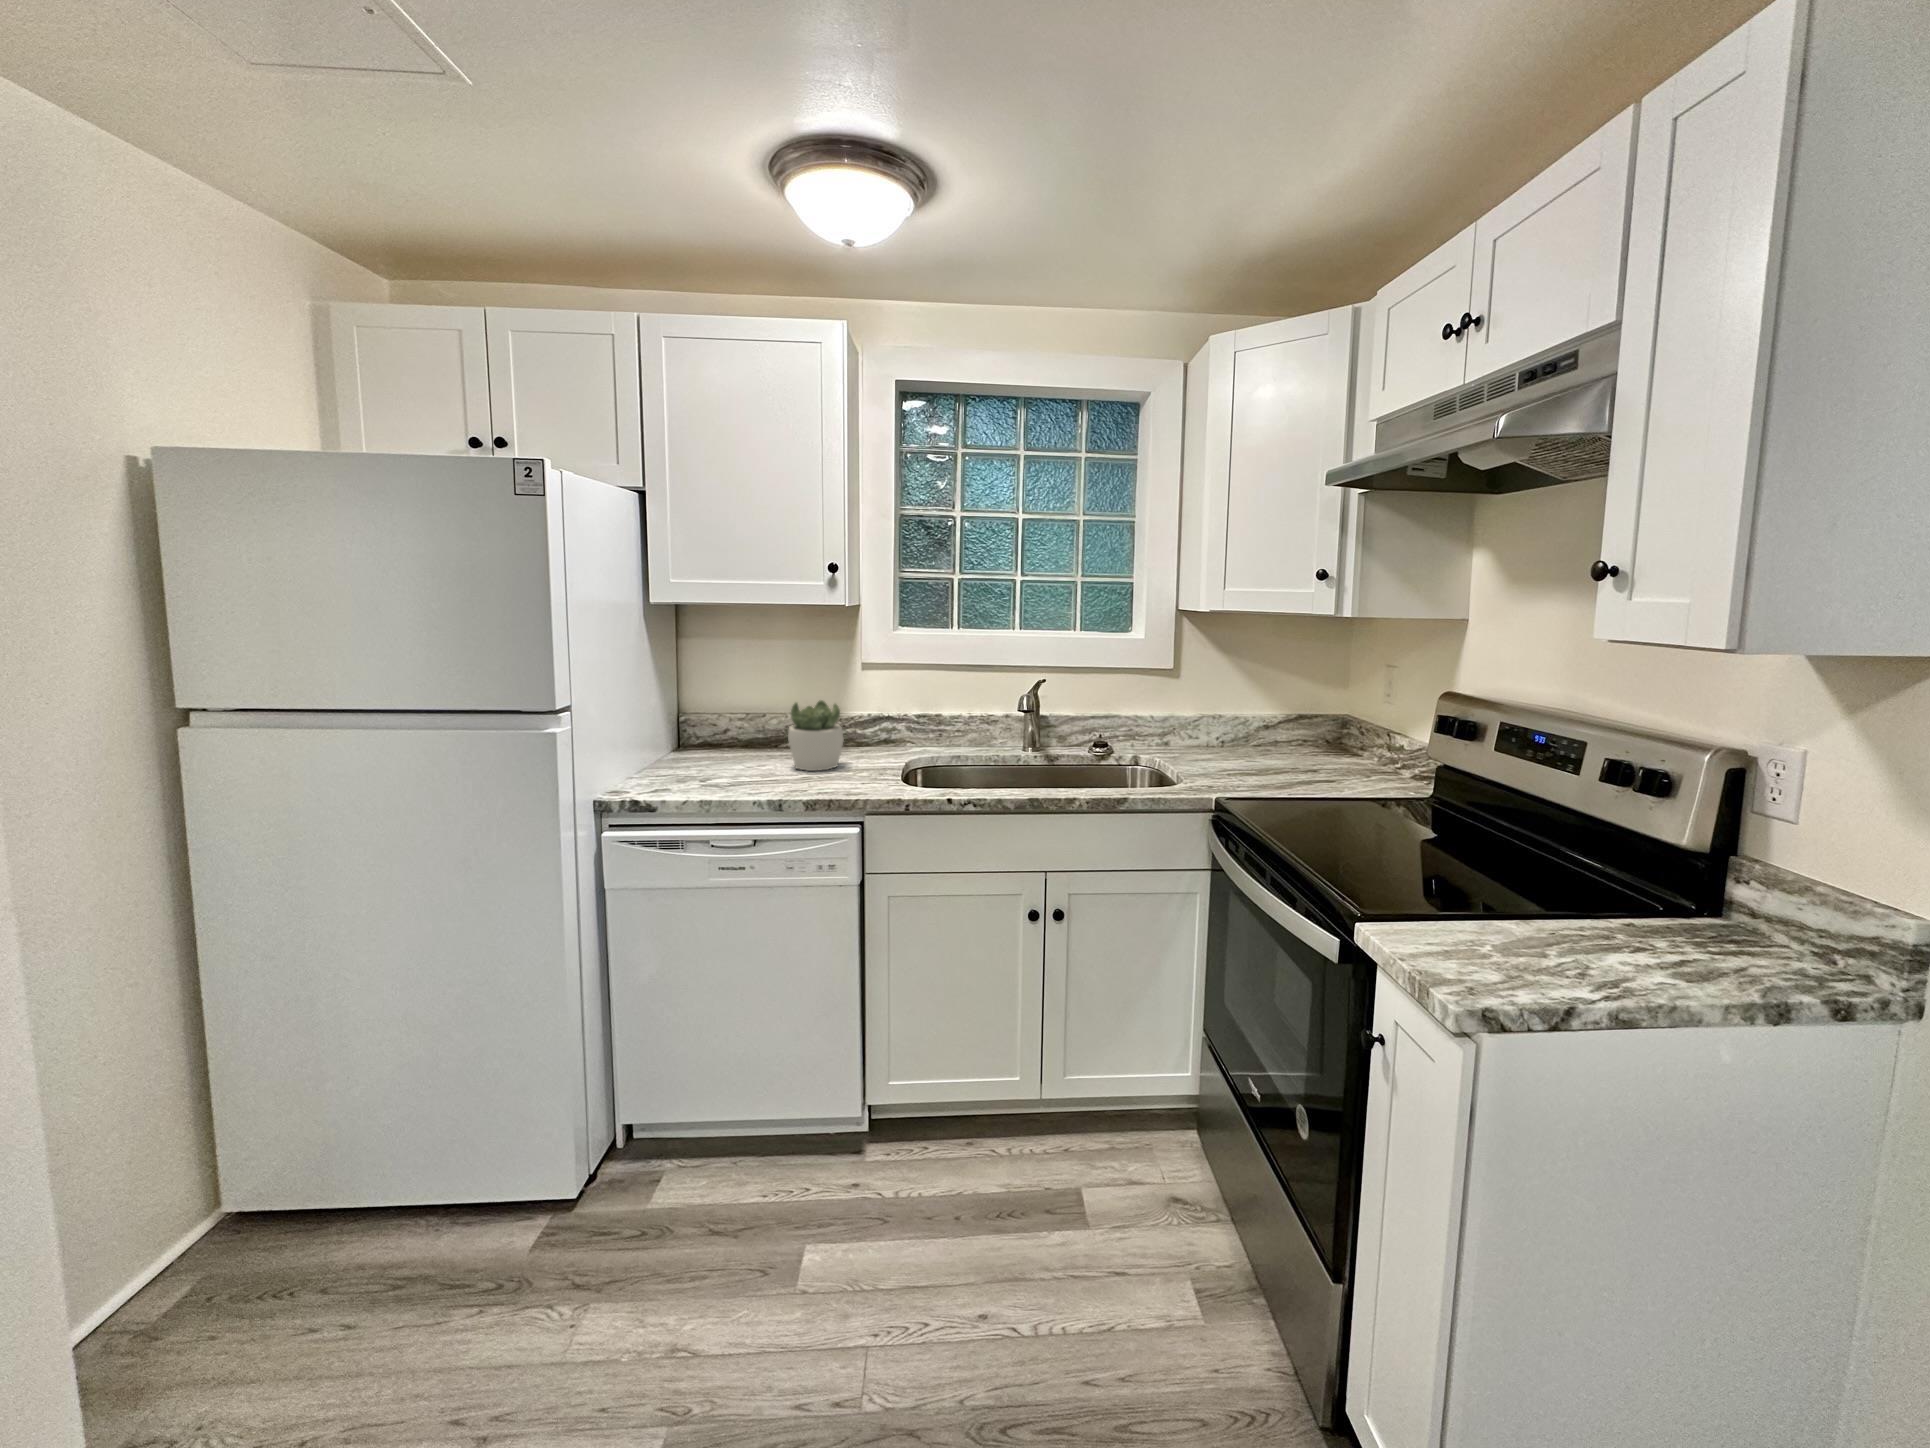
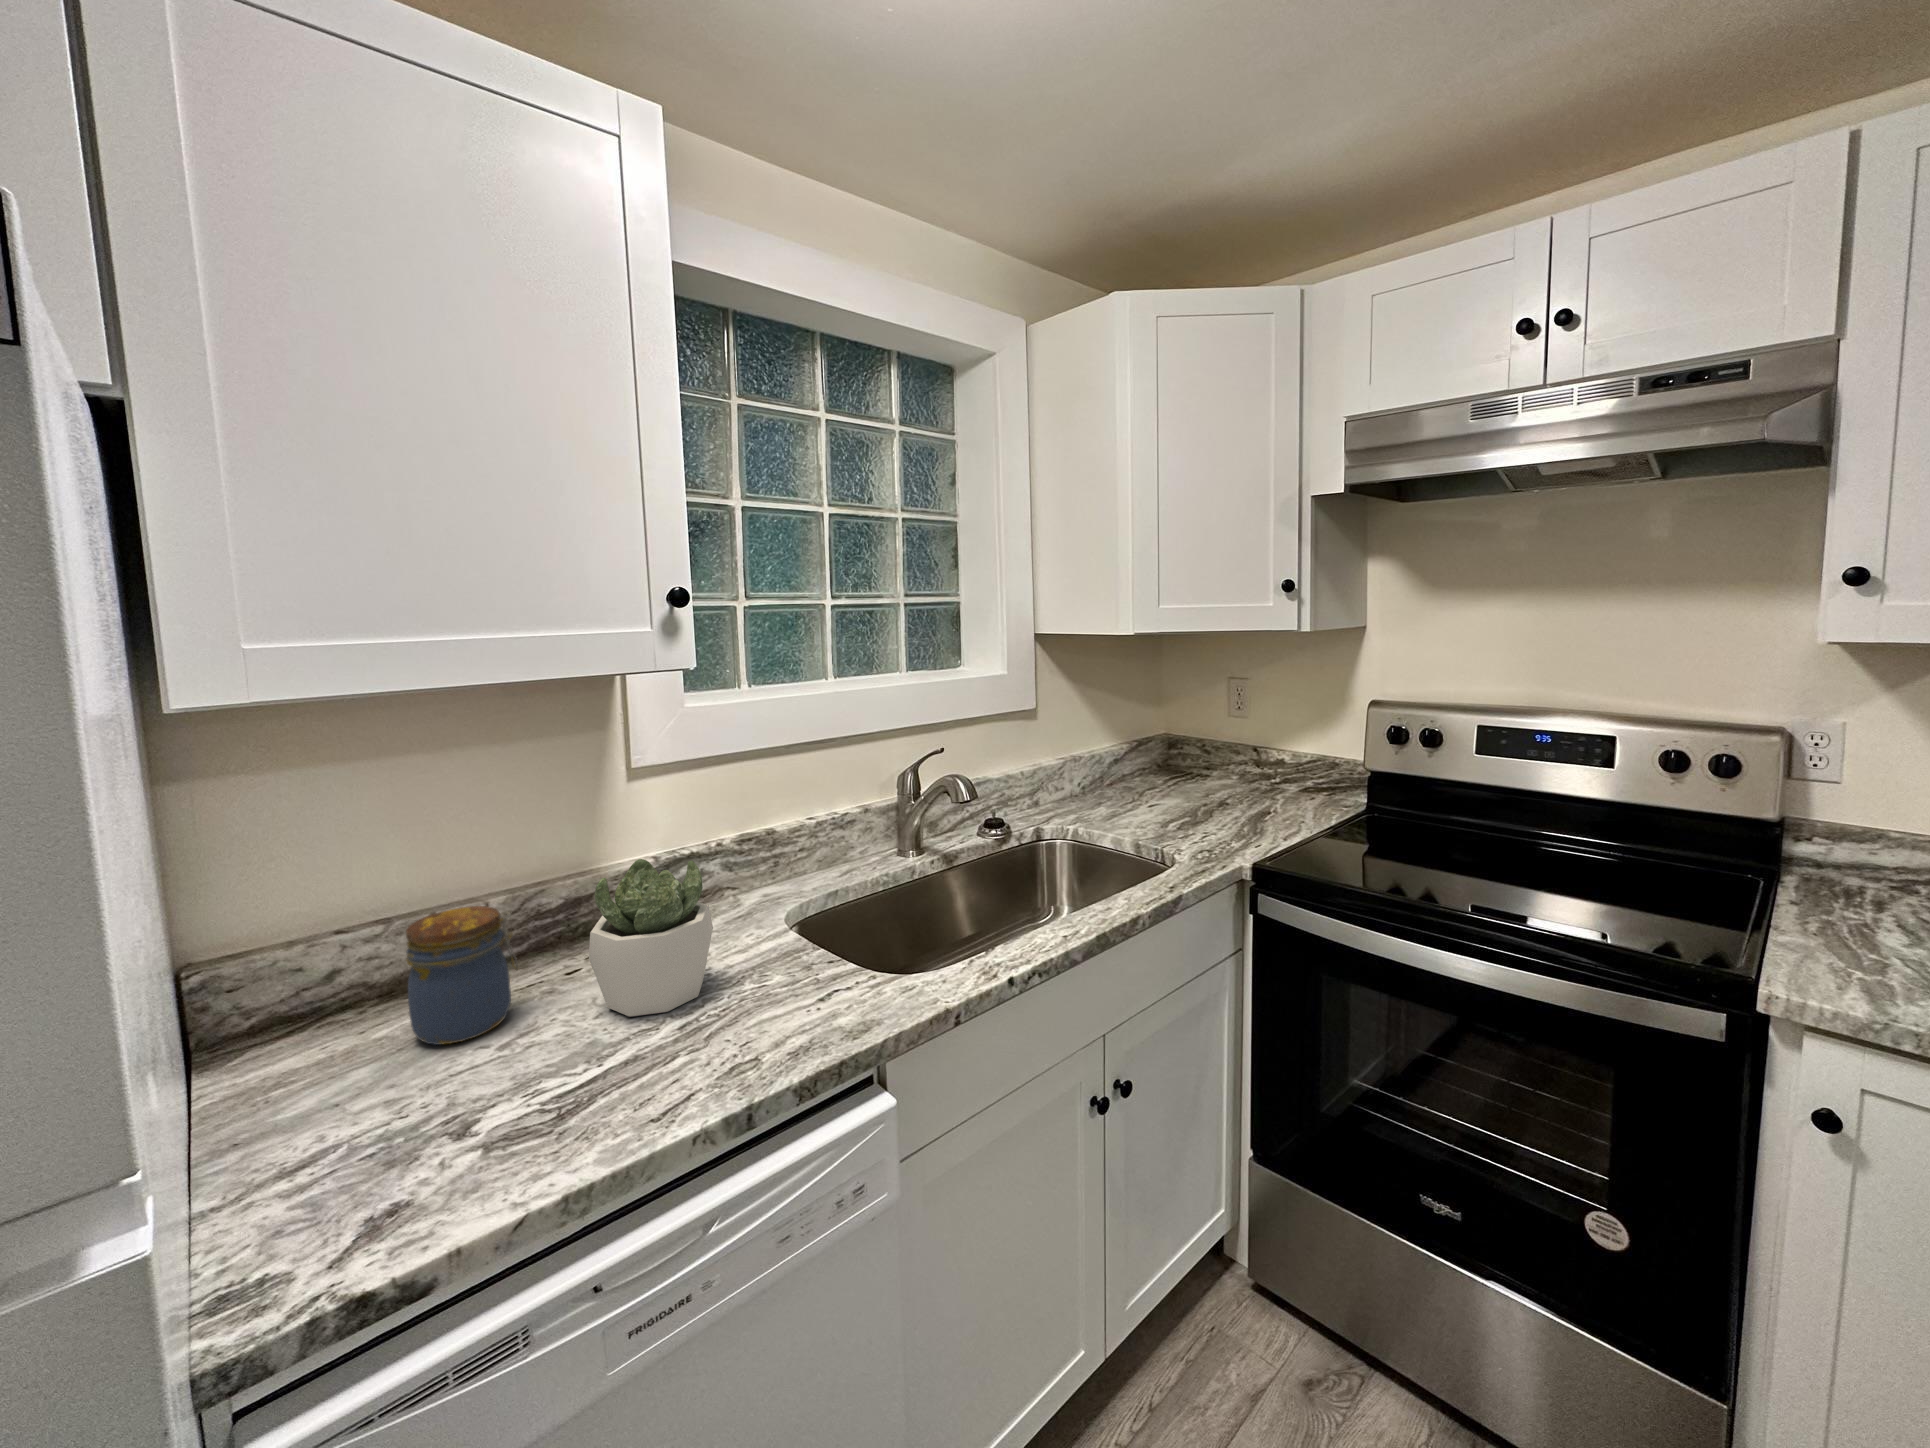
jar: none [731,707,774,762] -> present [406,906,518,1045]

